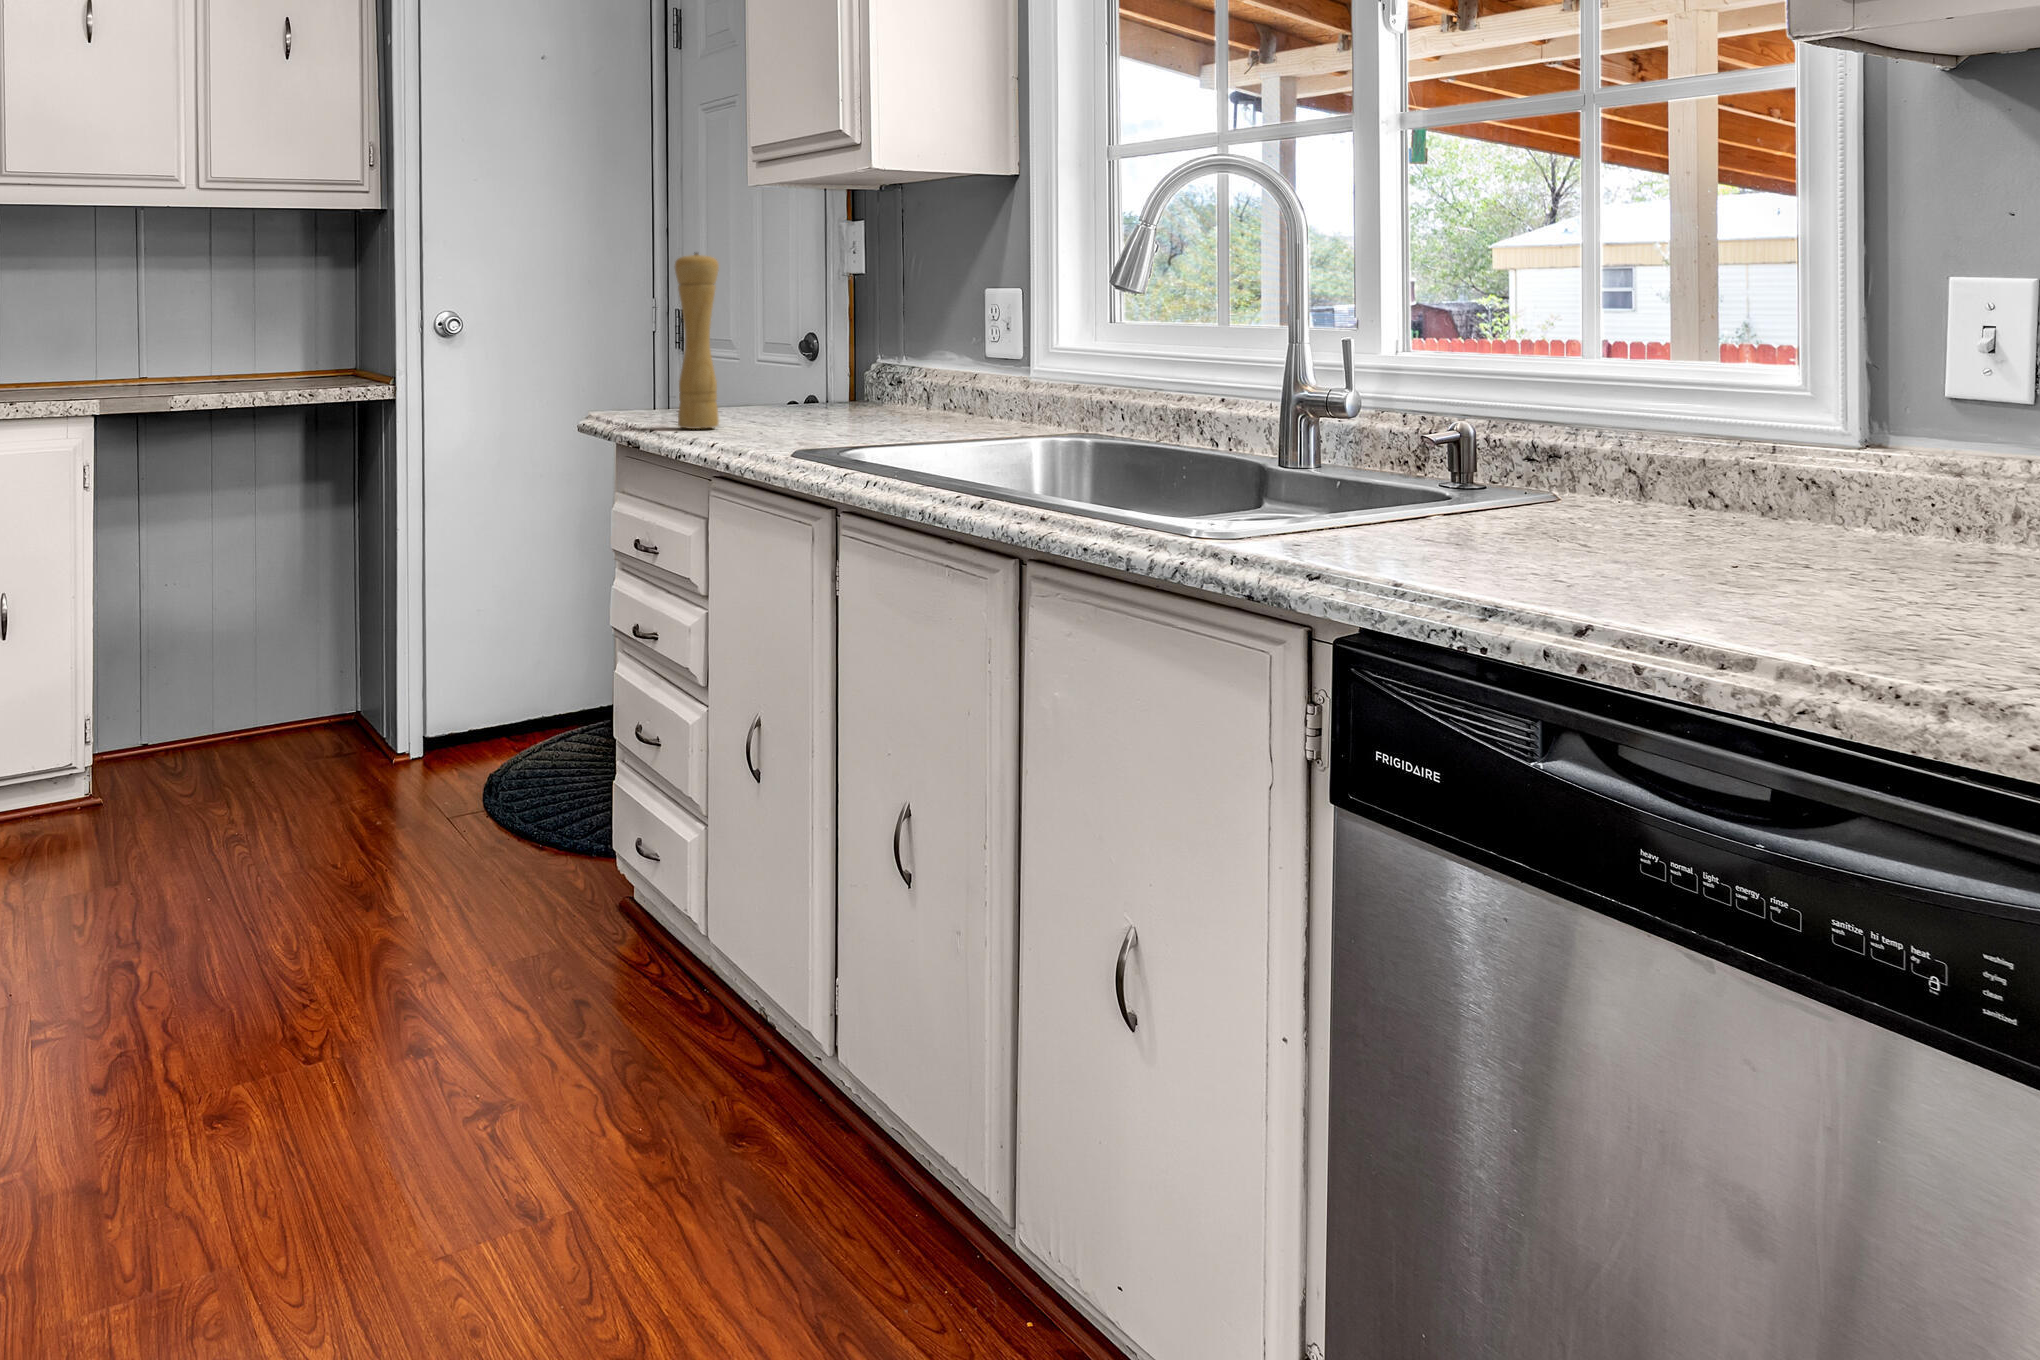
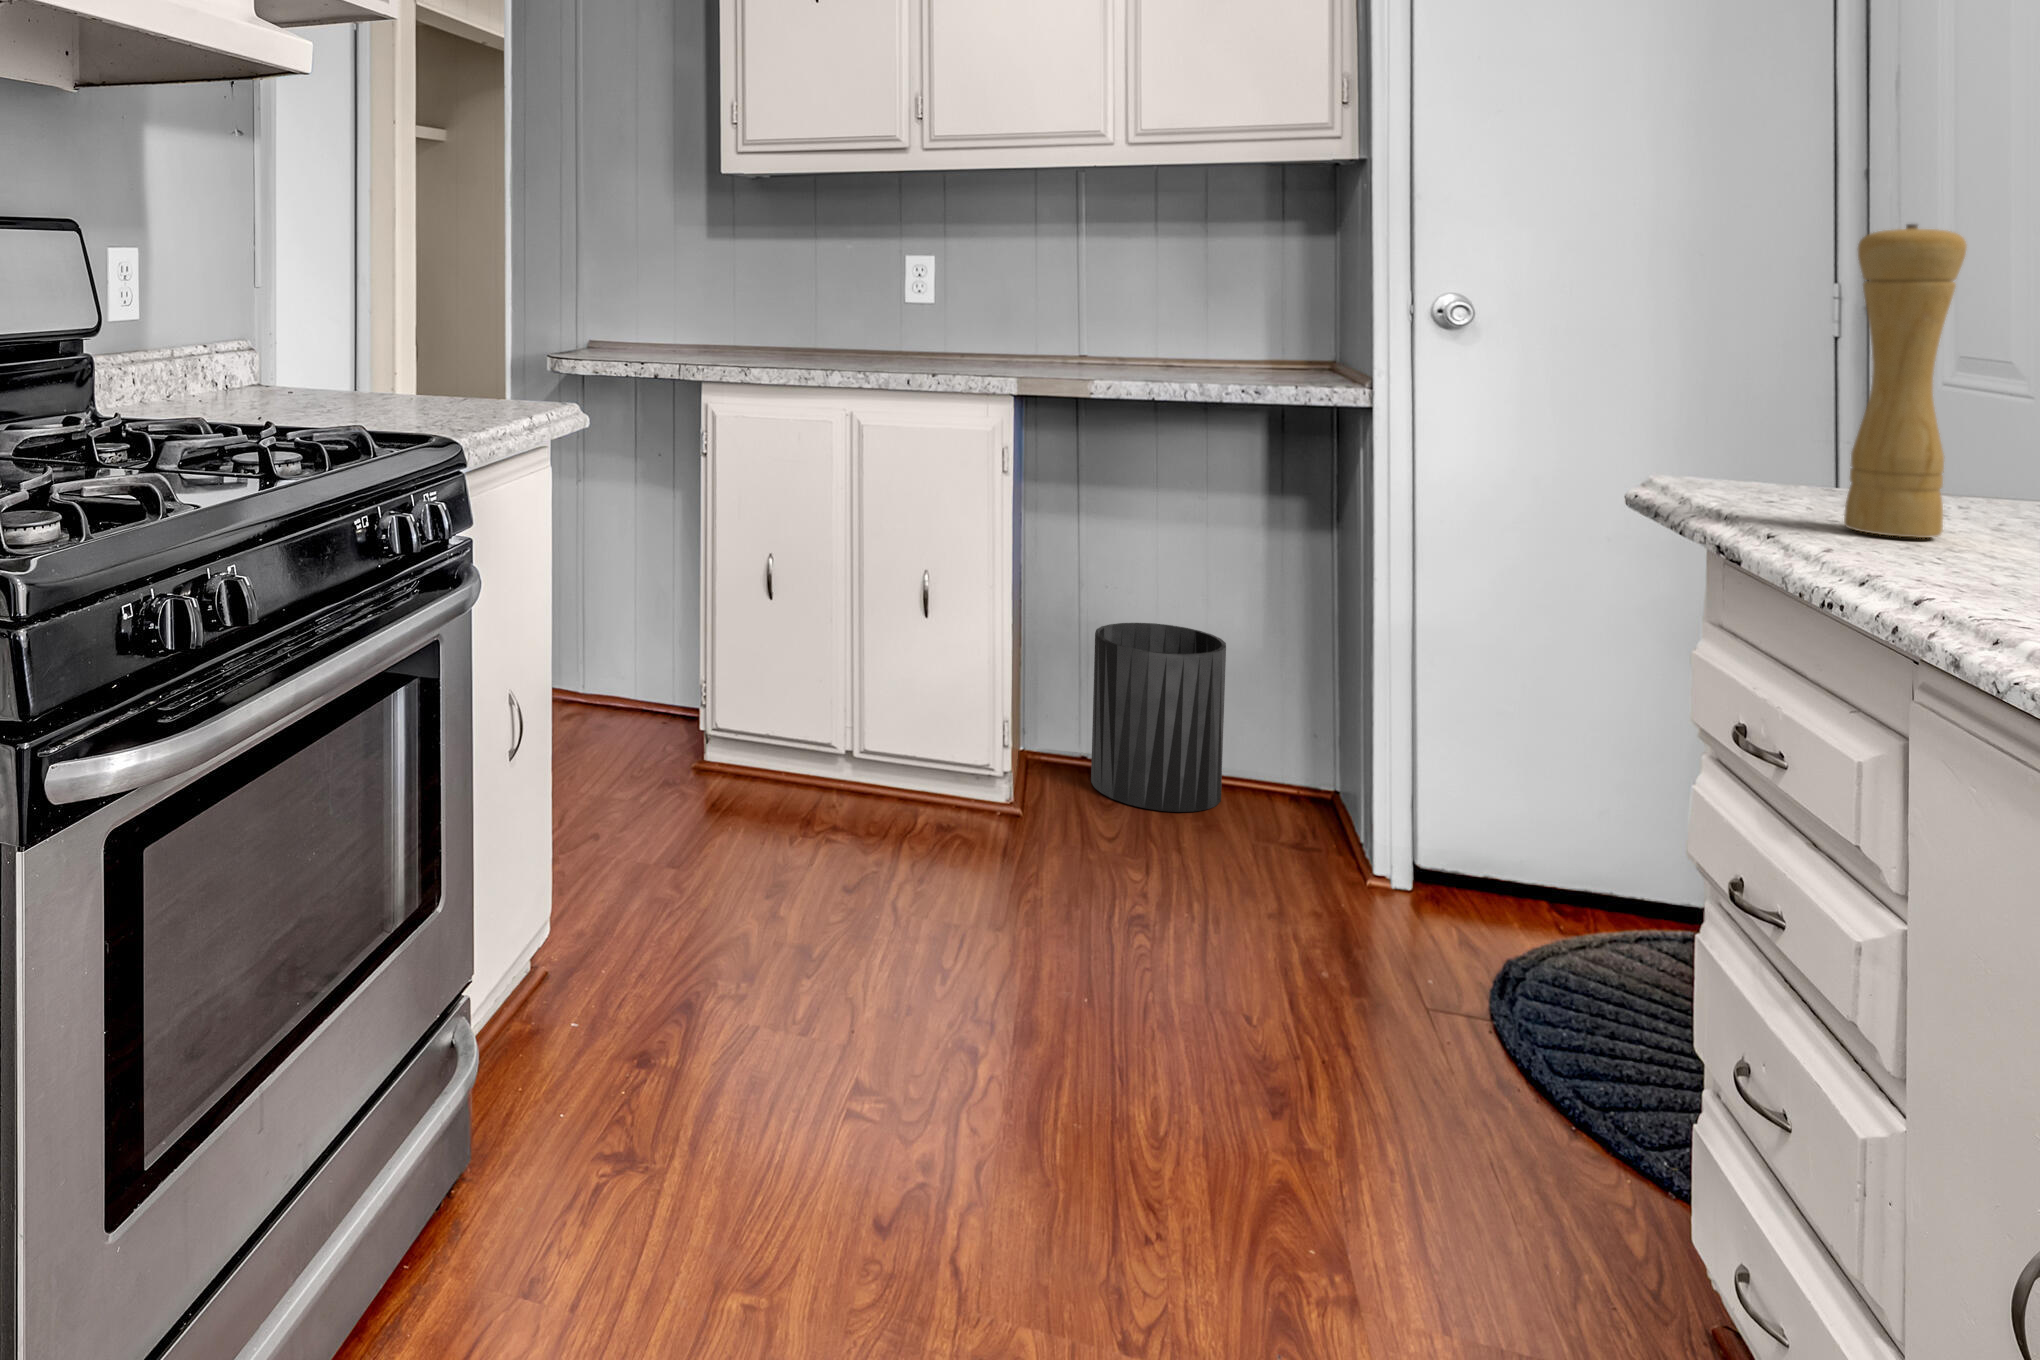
trash can: none [174,611,292,774] -> present [1091,623,1226,812]

